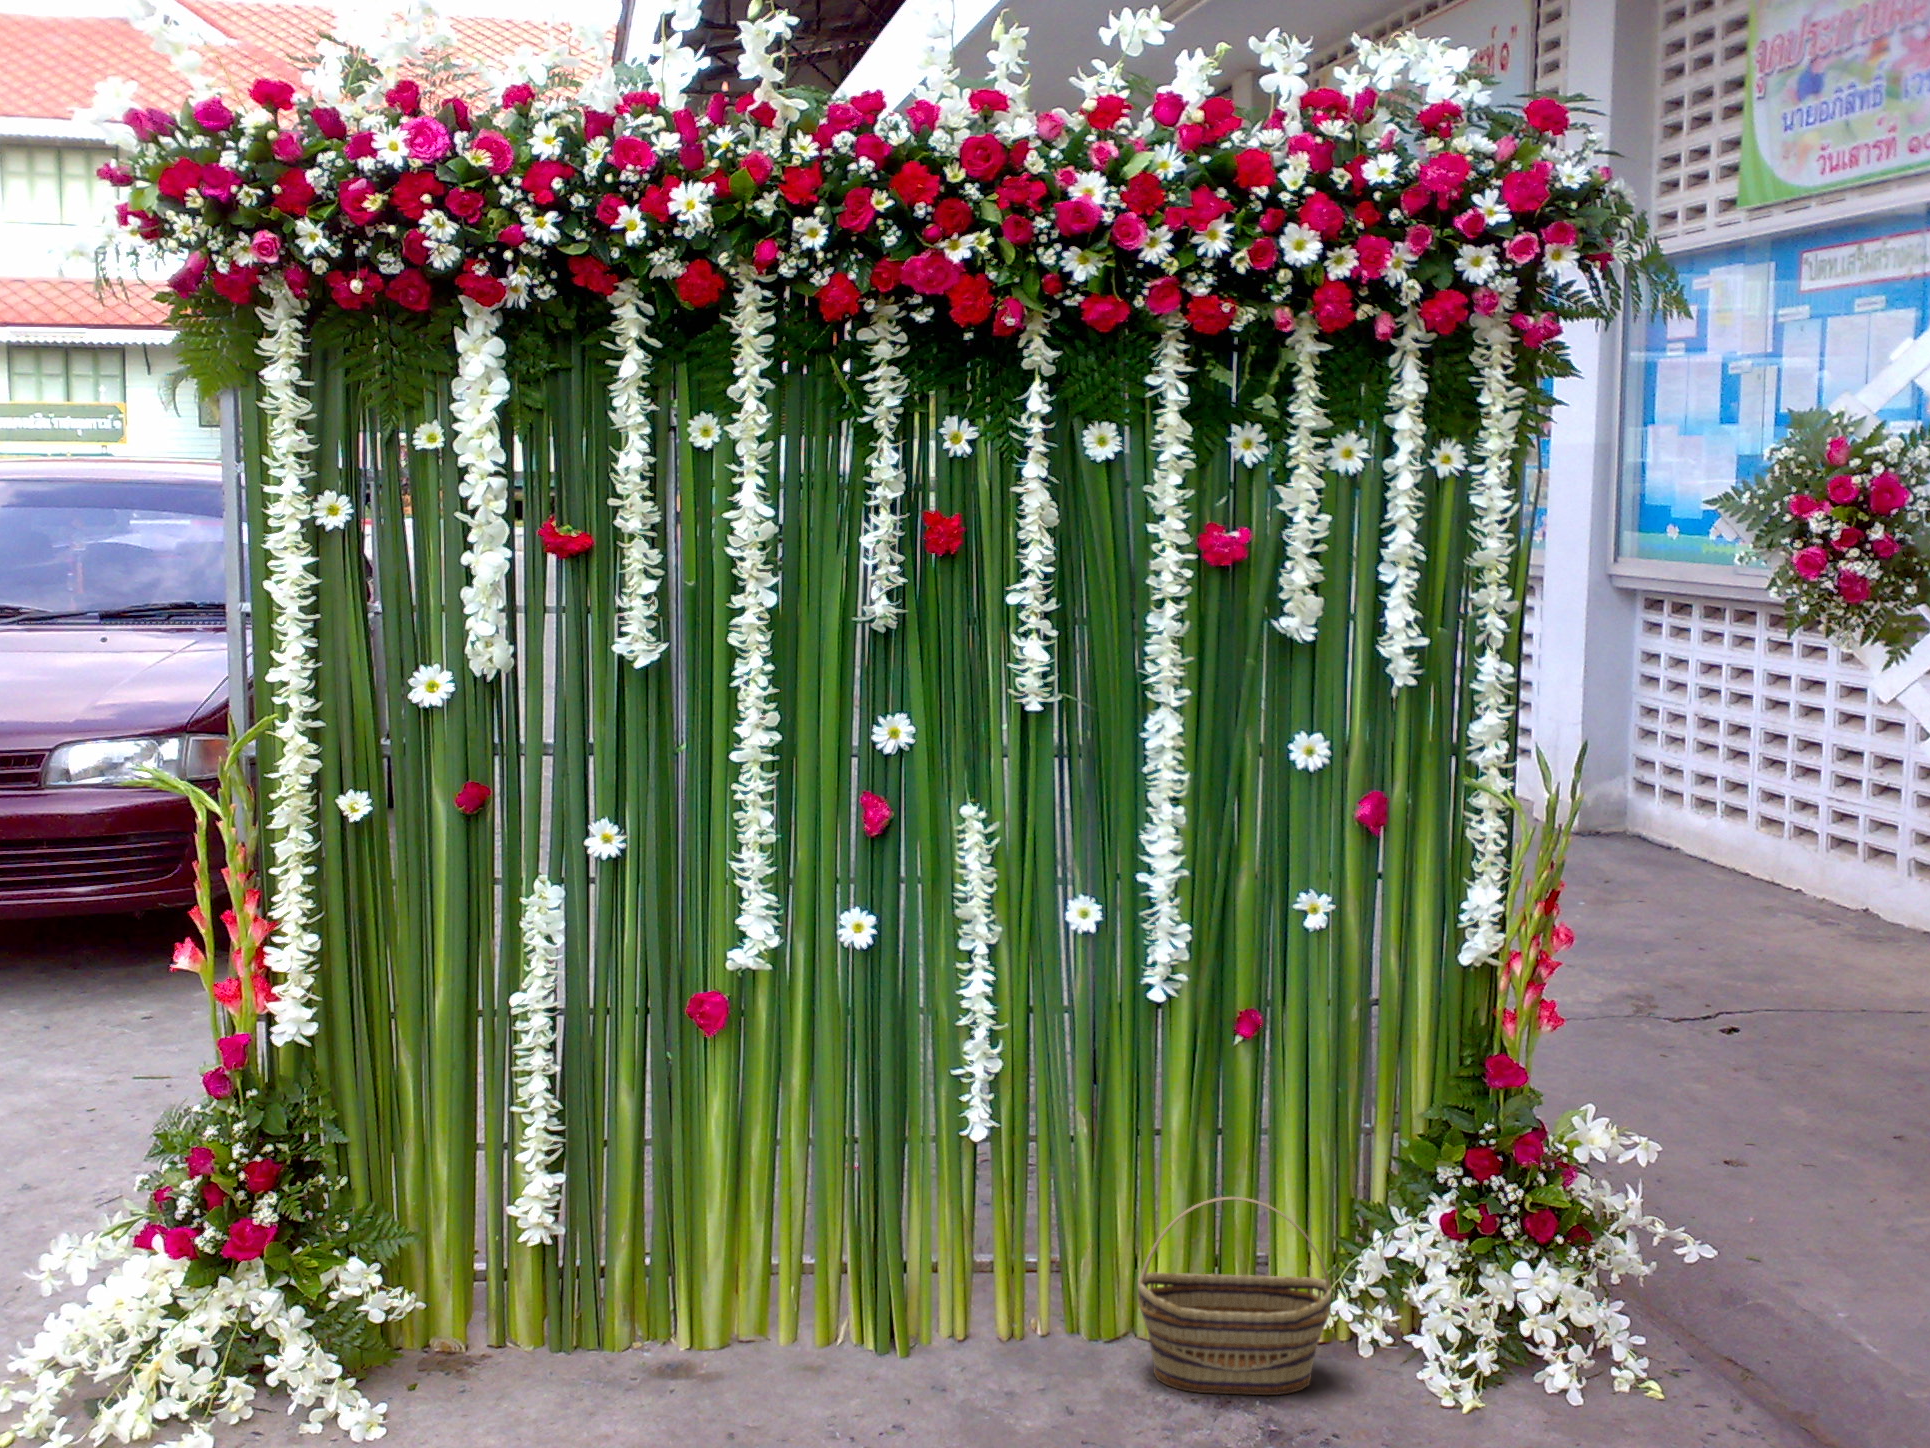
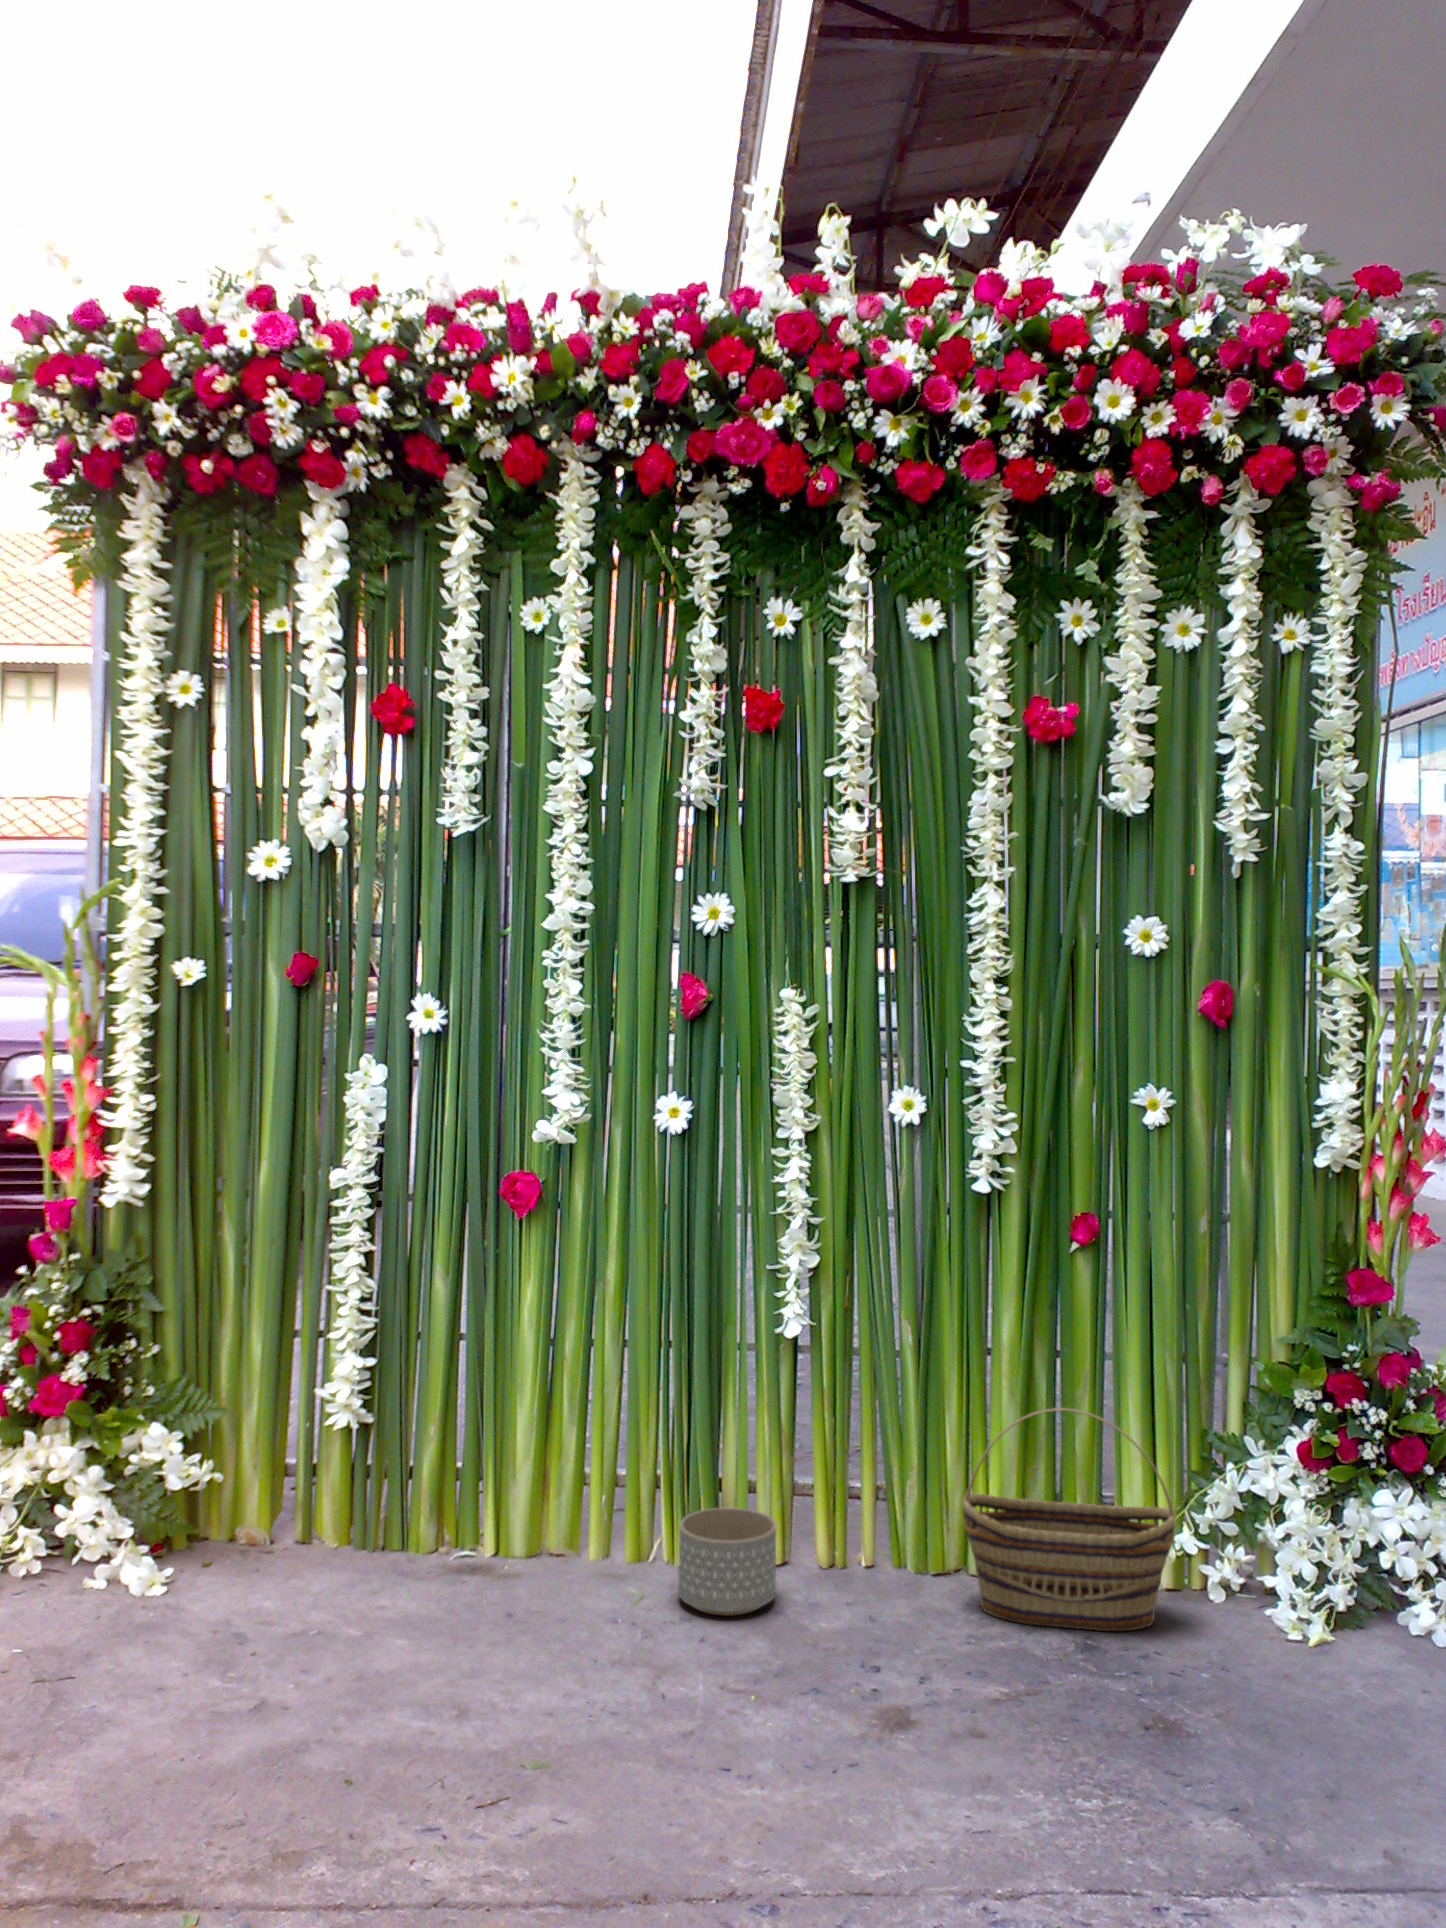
planter: none [875,1297,967,1405] -> present [678,1507,776,1616]

